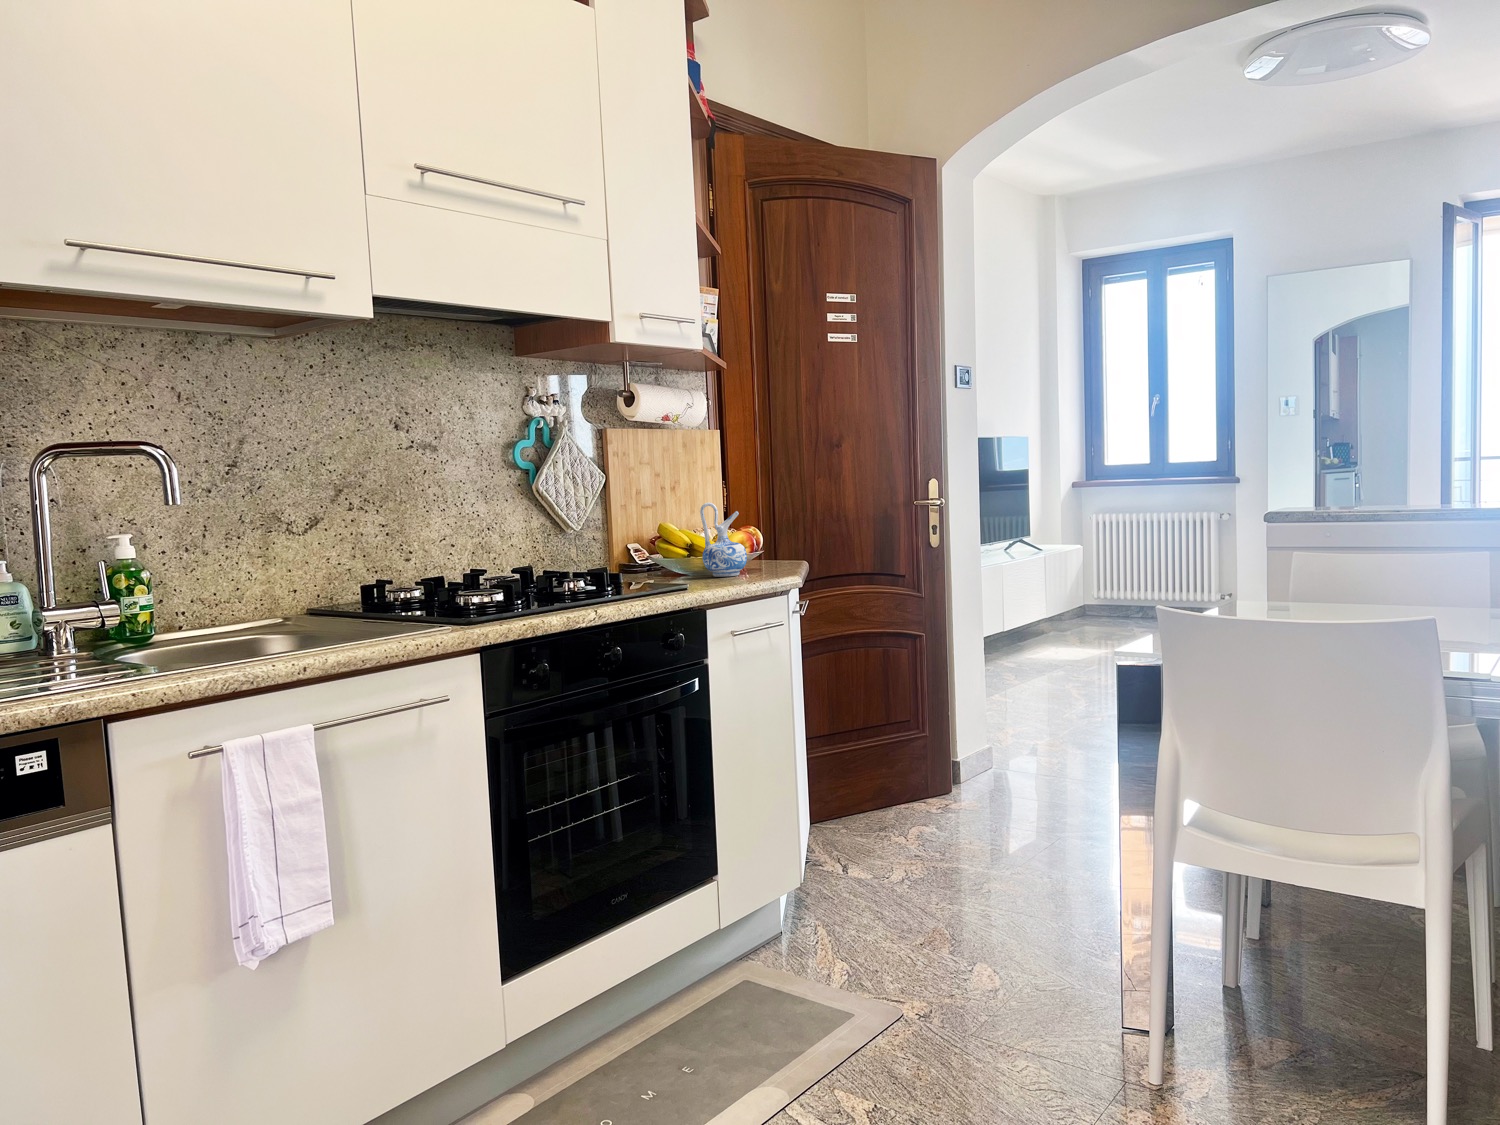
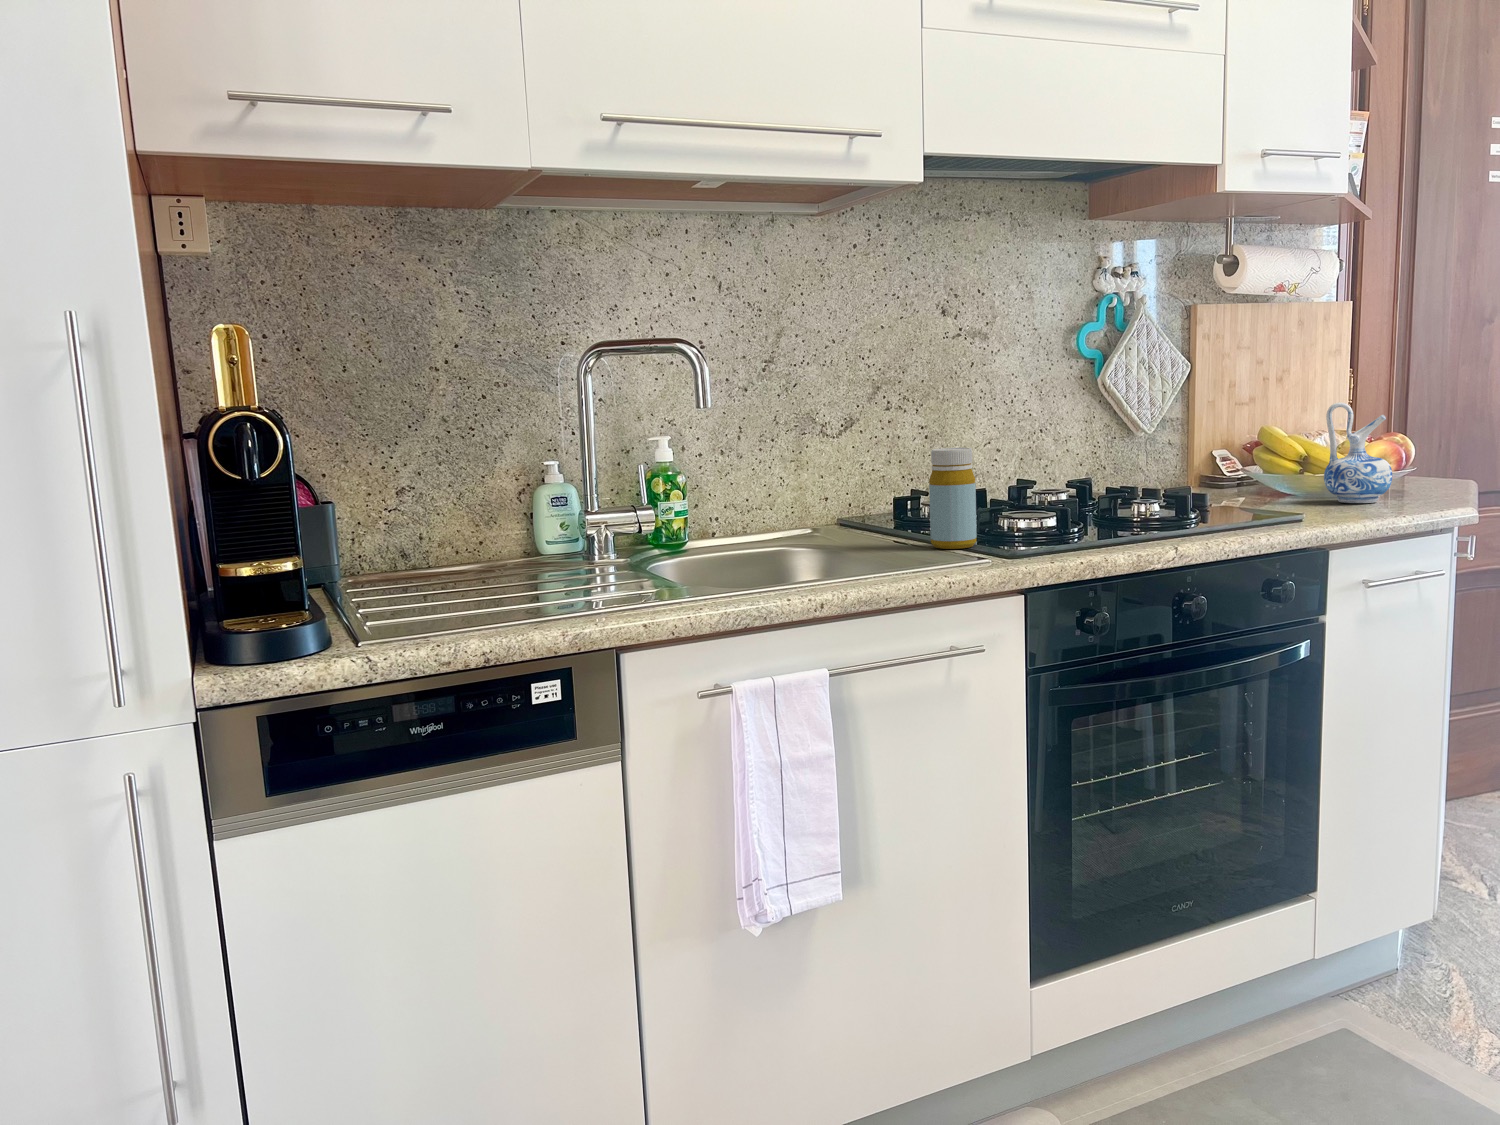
bottle: none [394,538,438,623] -> present [929,448,977,549]

